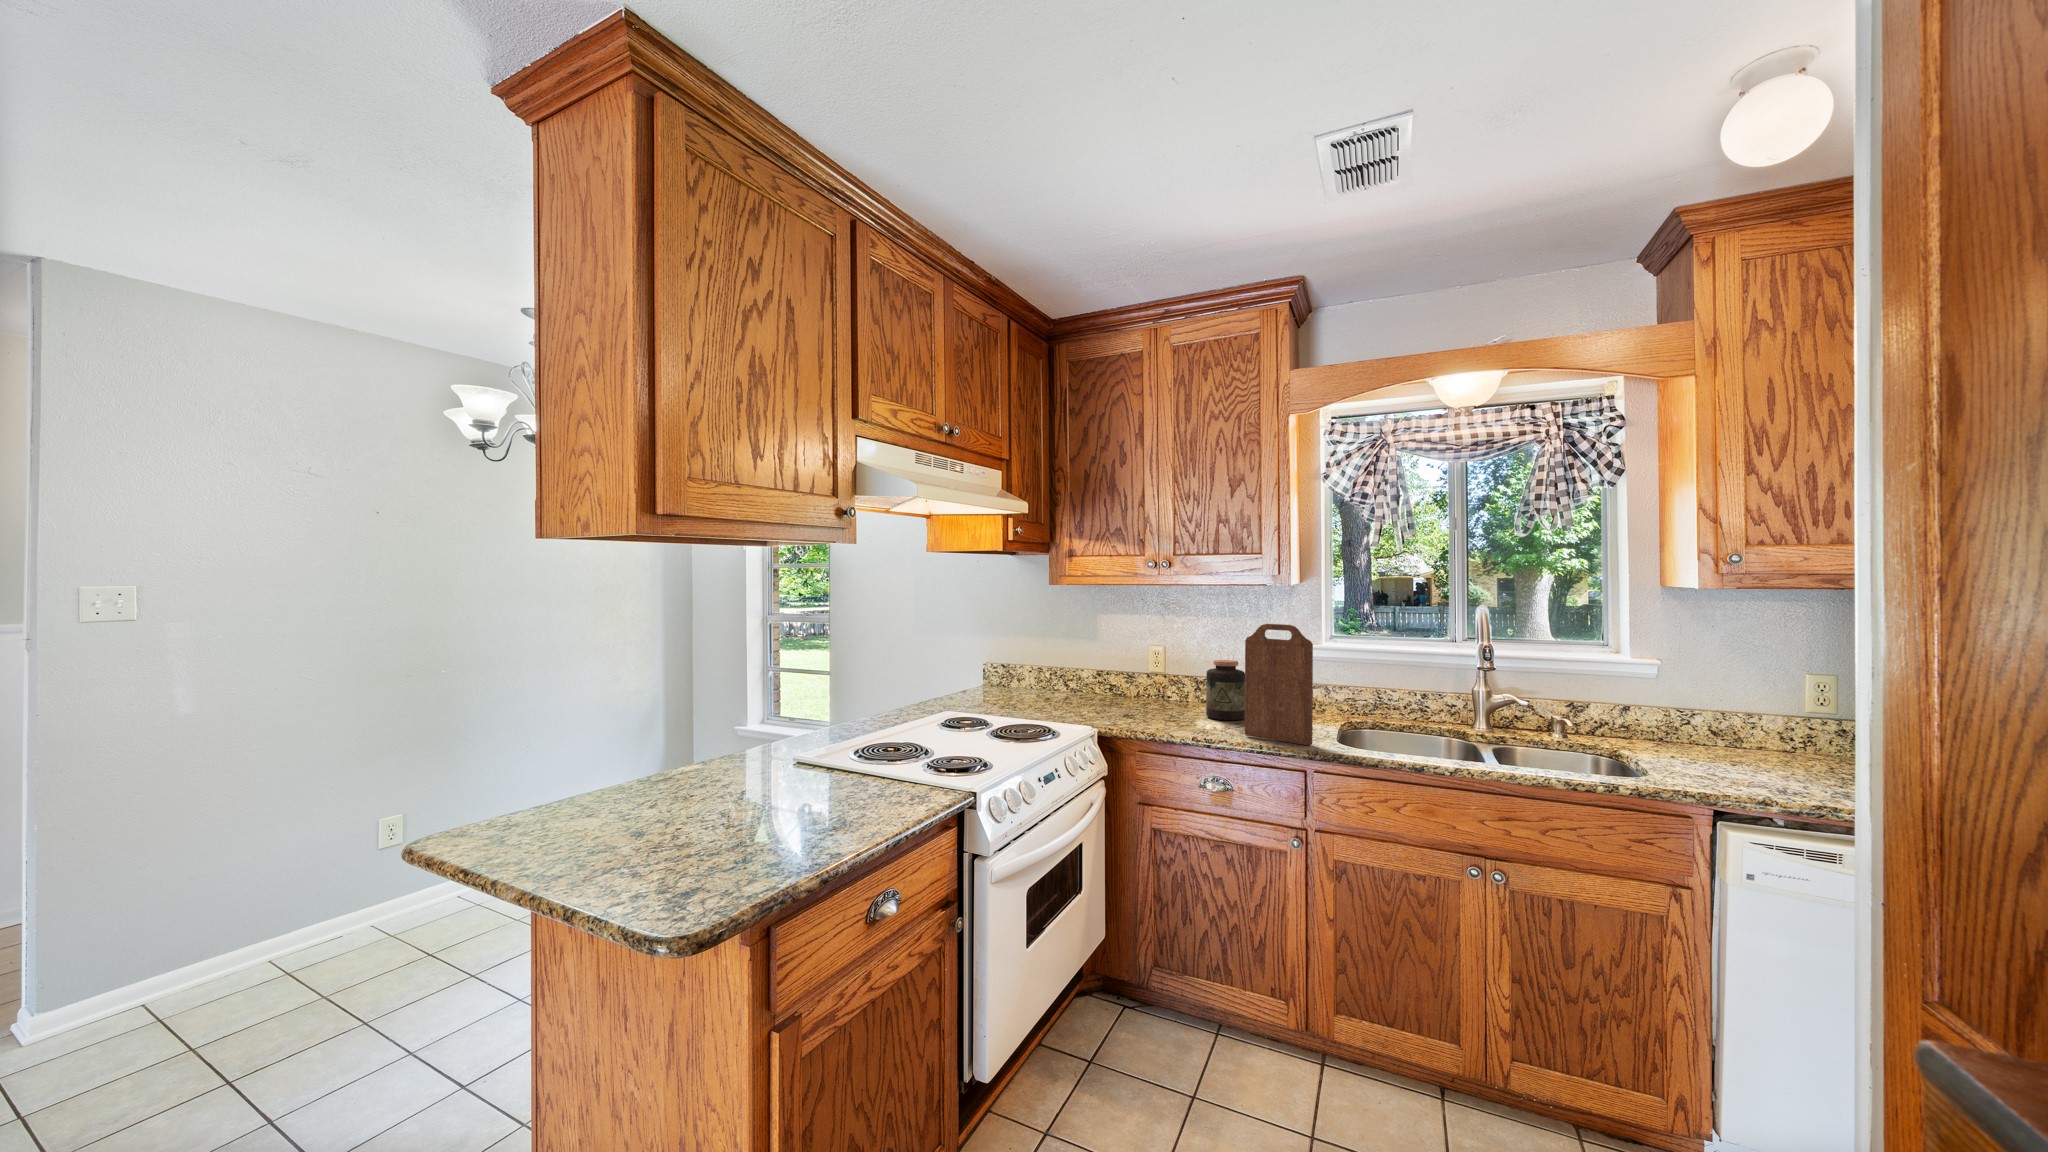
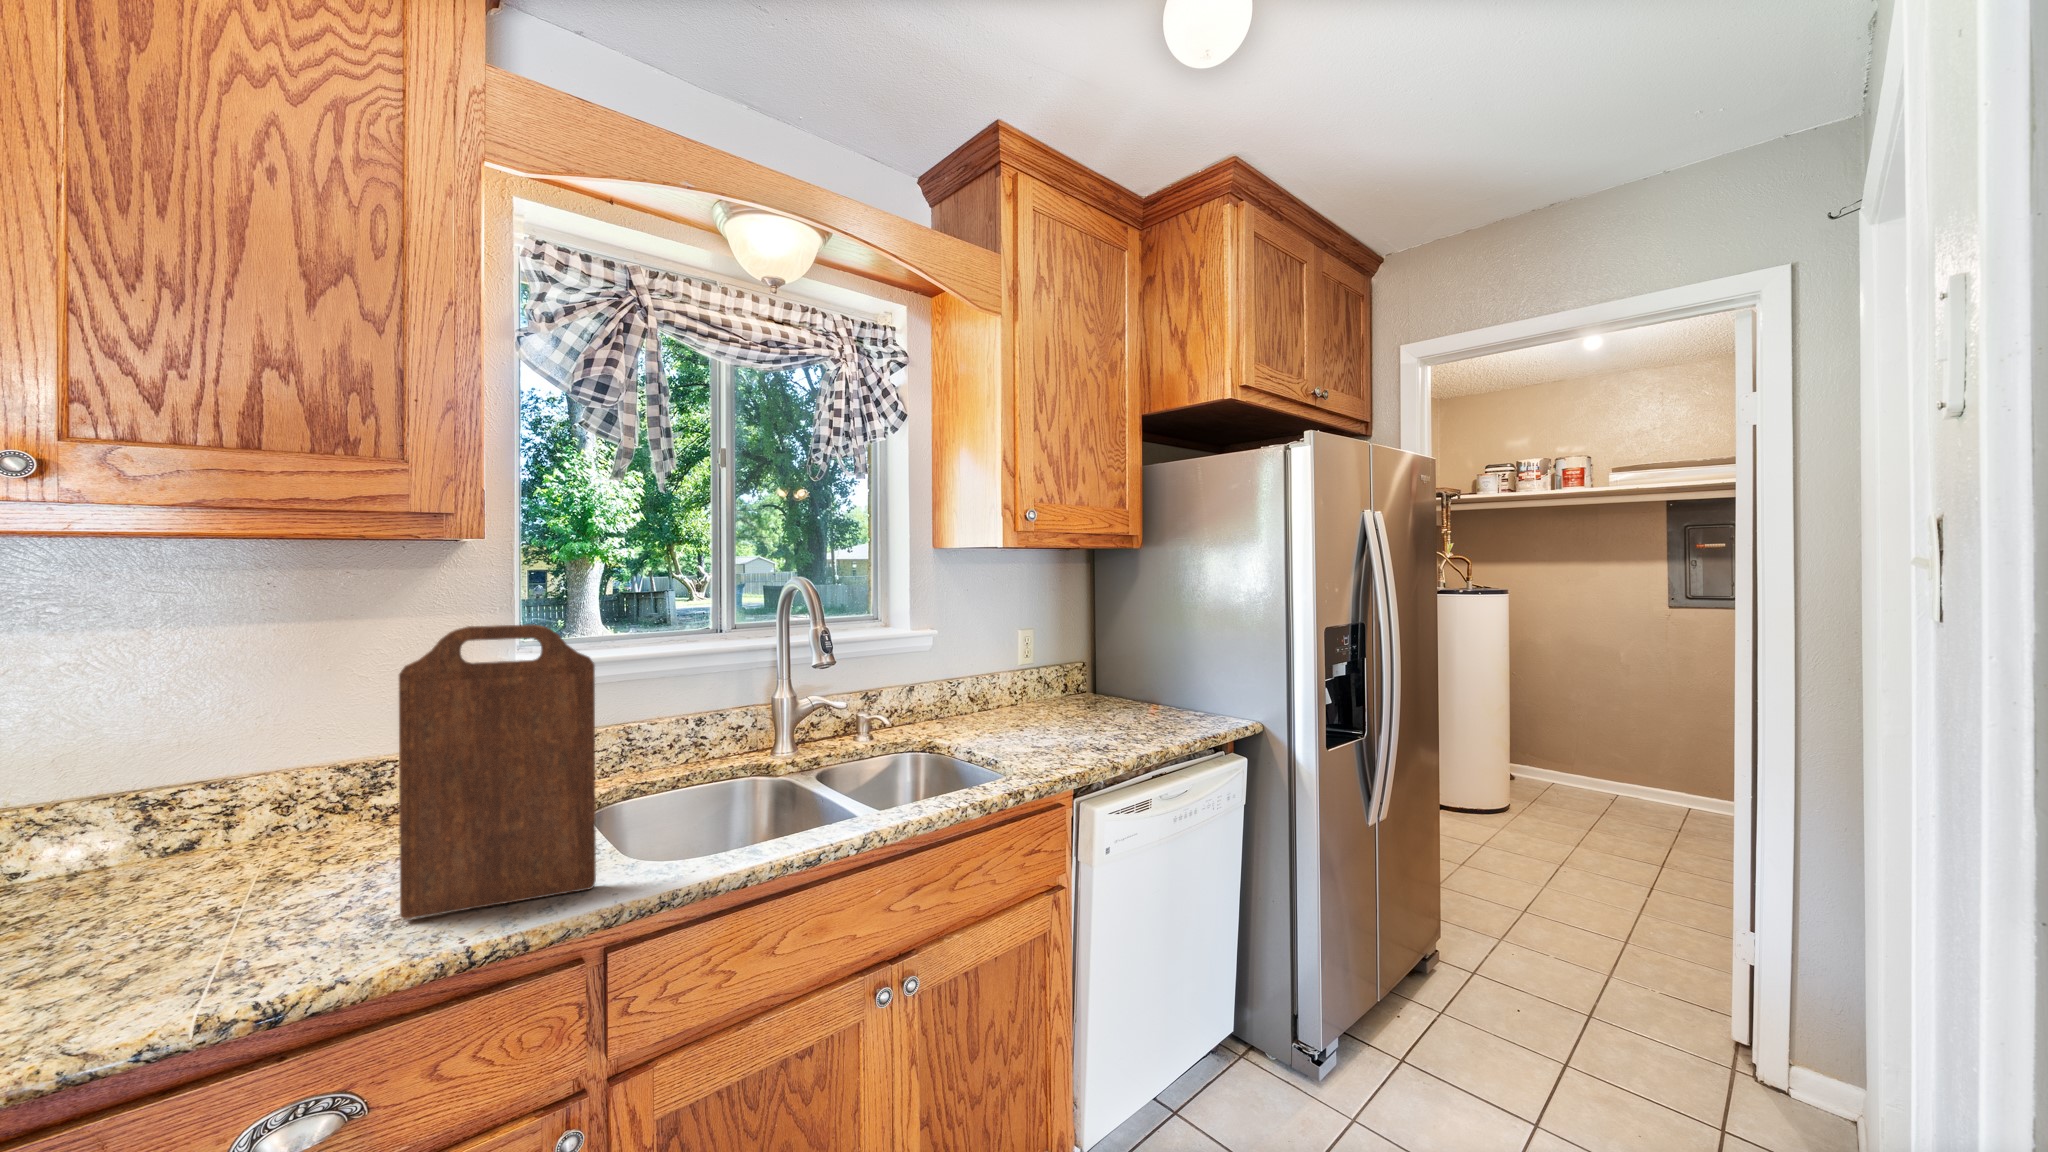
jar: present [1206,660,1245,720] -> none [216,725,351,894]

